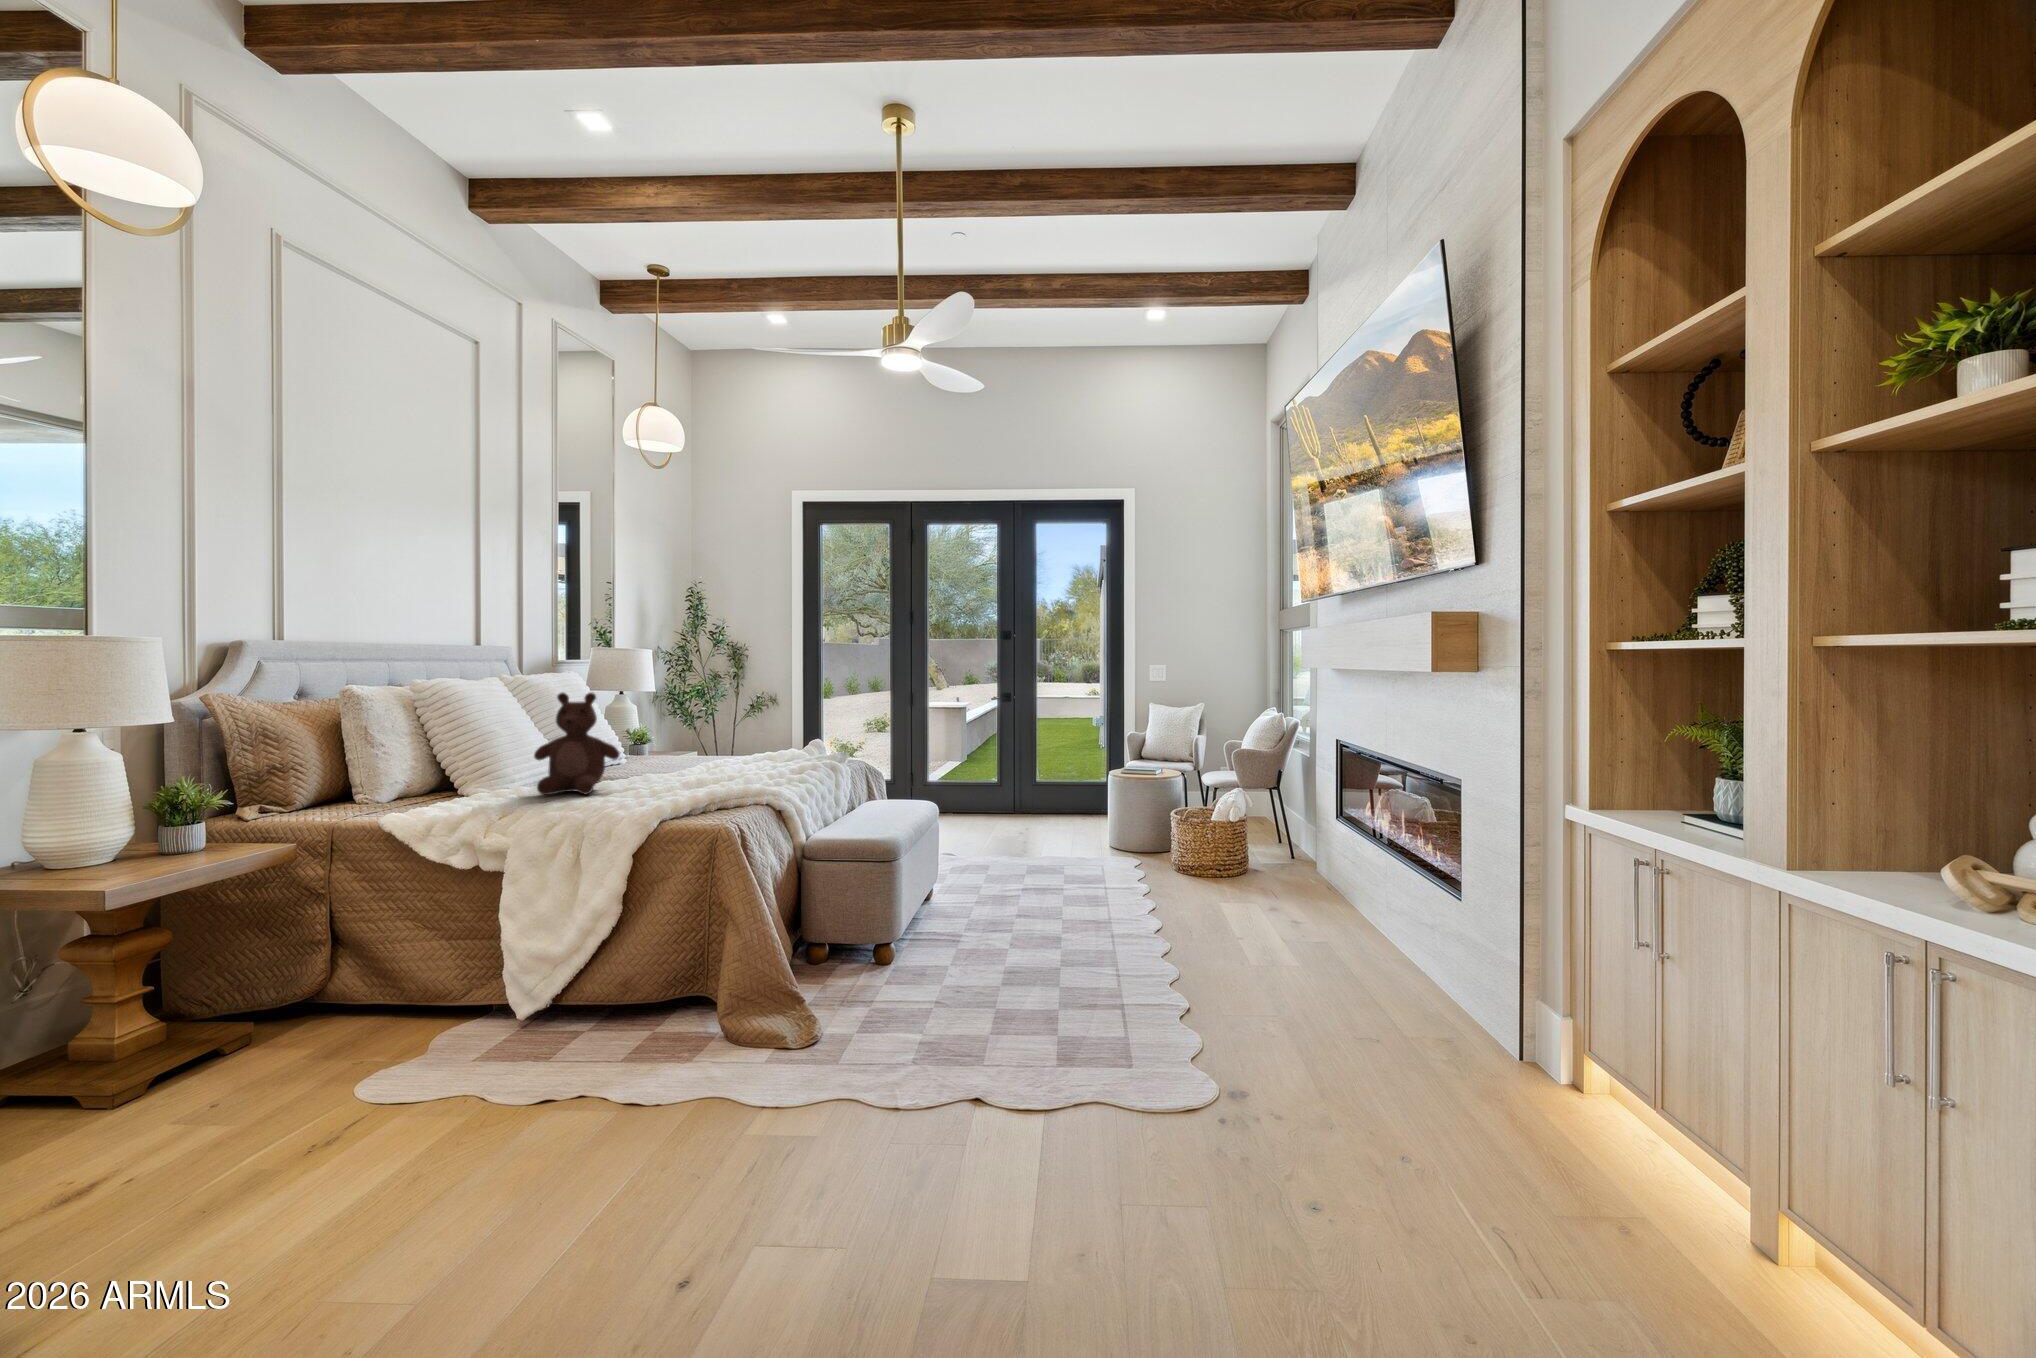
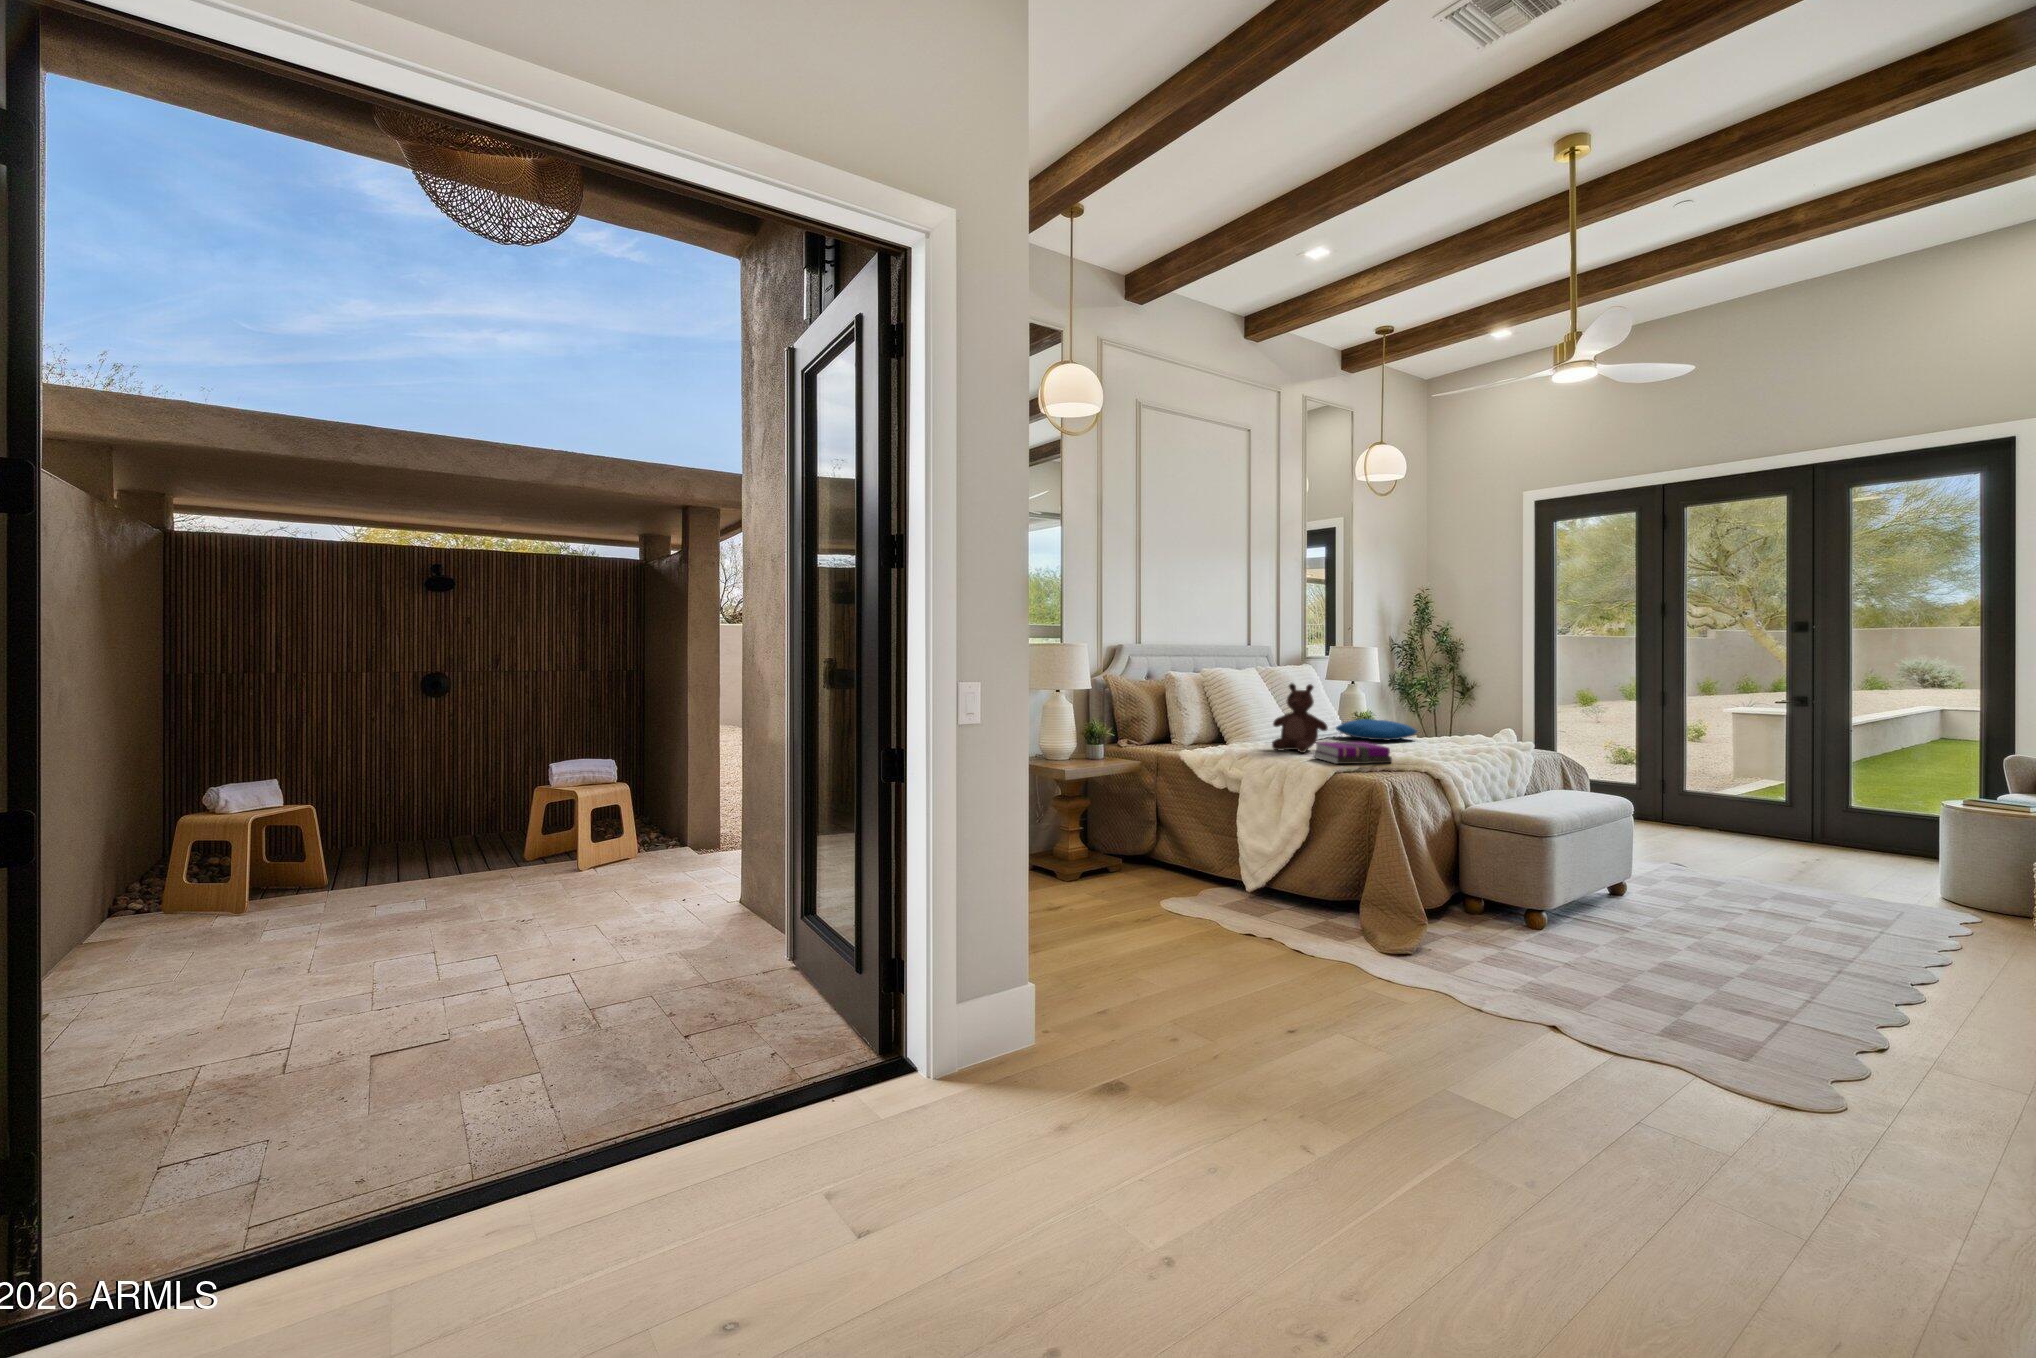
pillow: none [616,740,724,768] -> present [1336,719,1417,740]
notebook: none [606,769,718,804] -> present [1313,742,1392,764]

